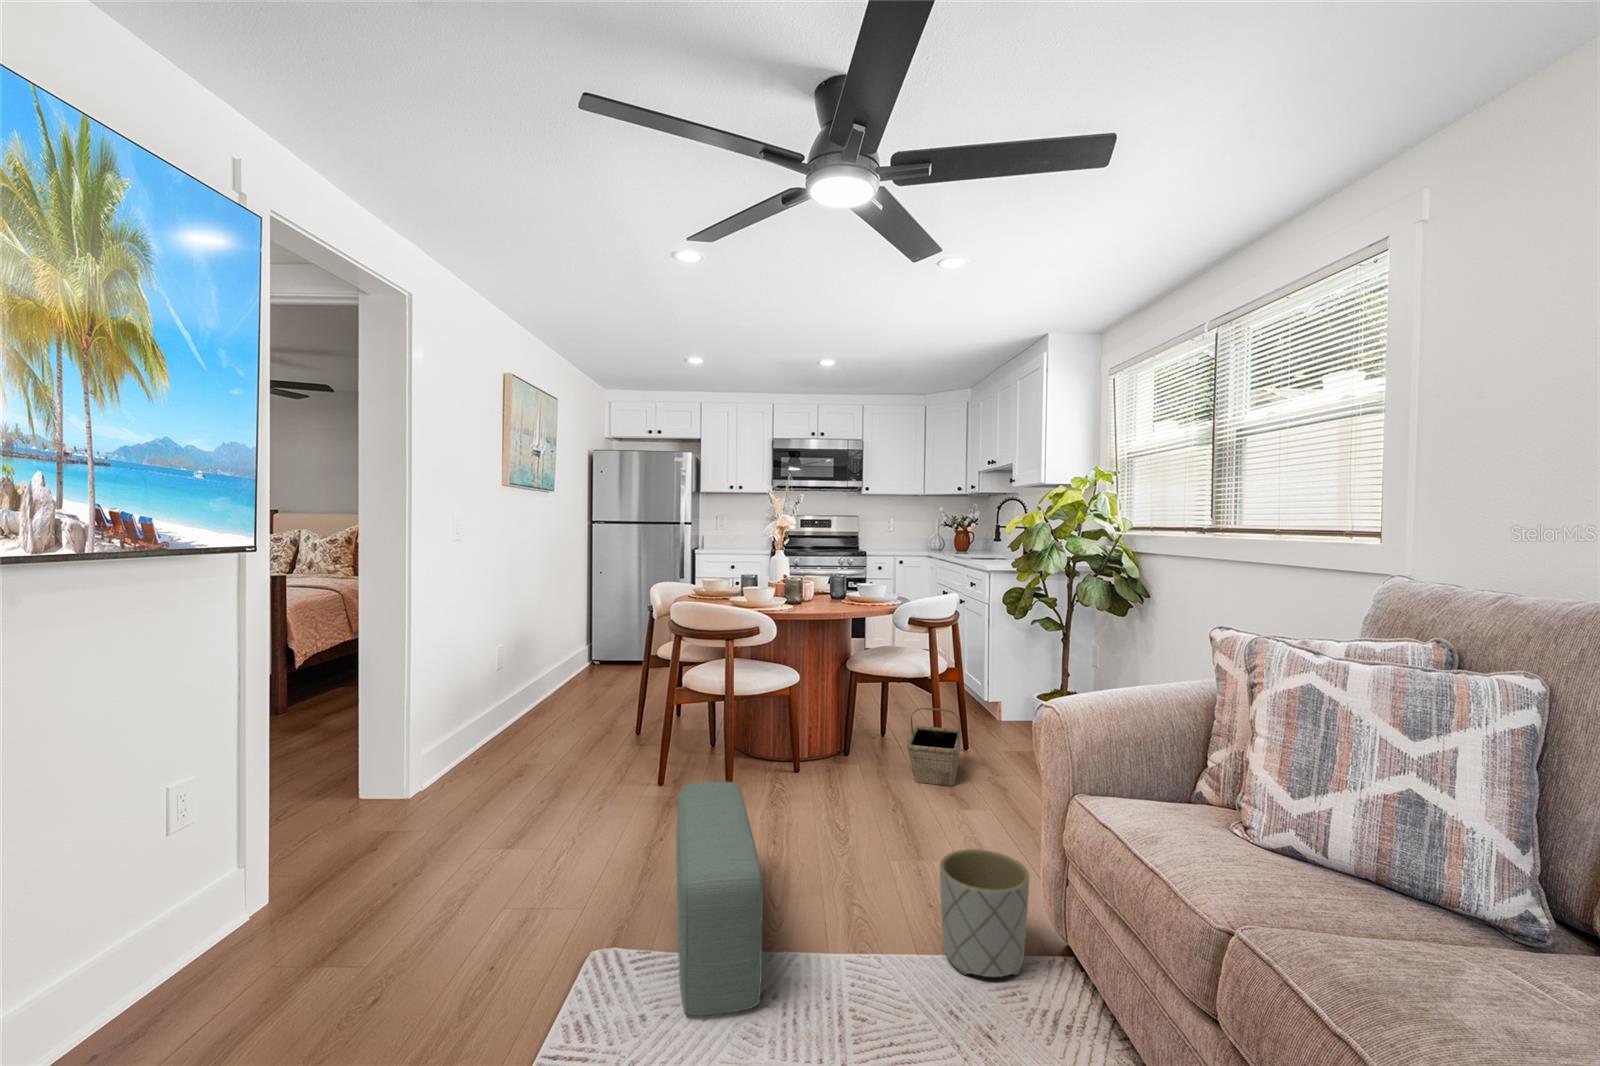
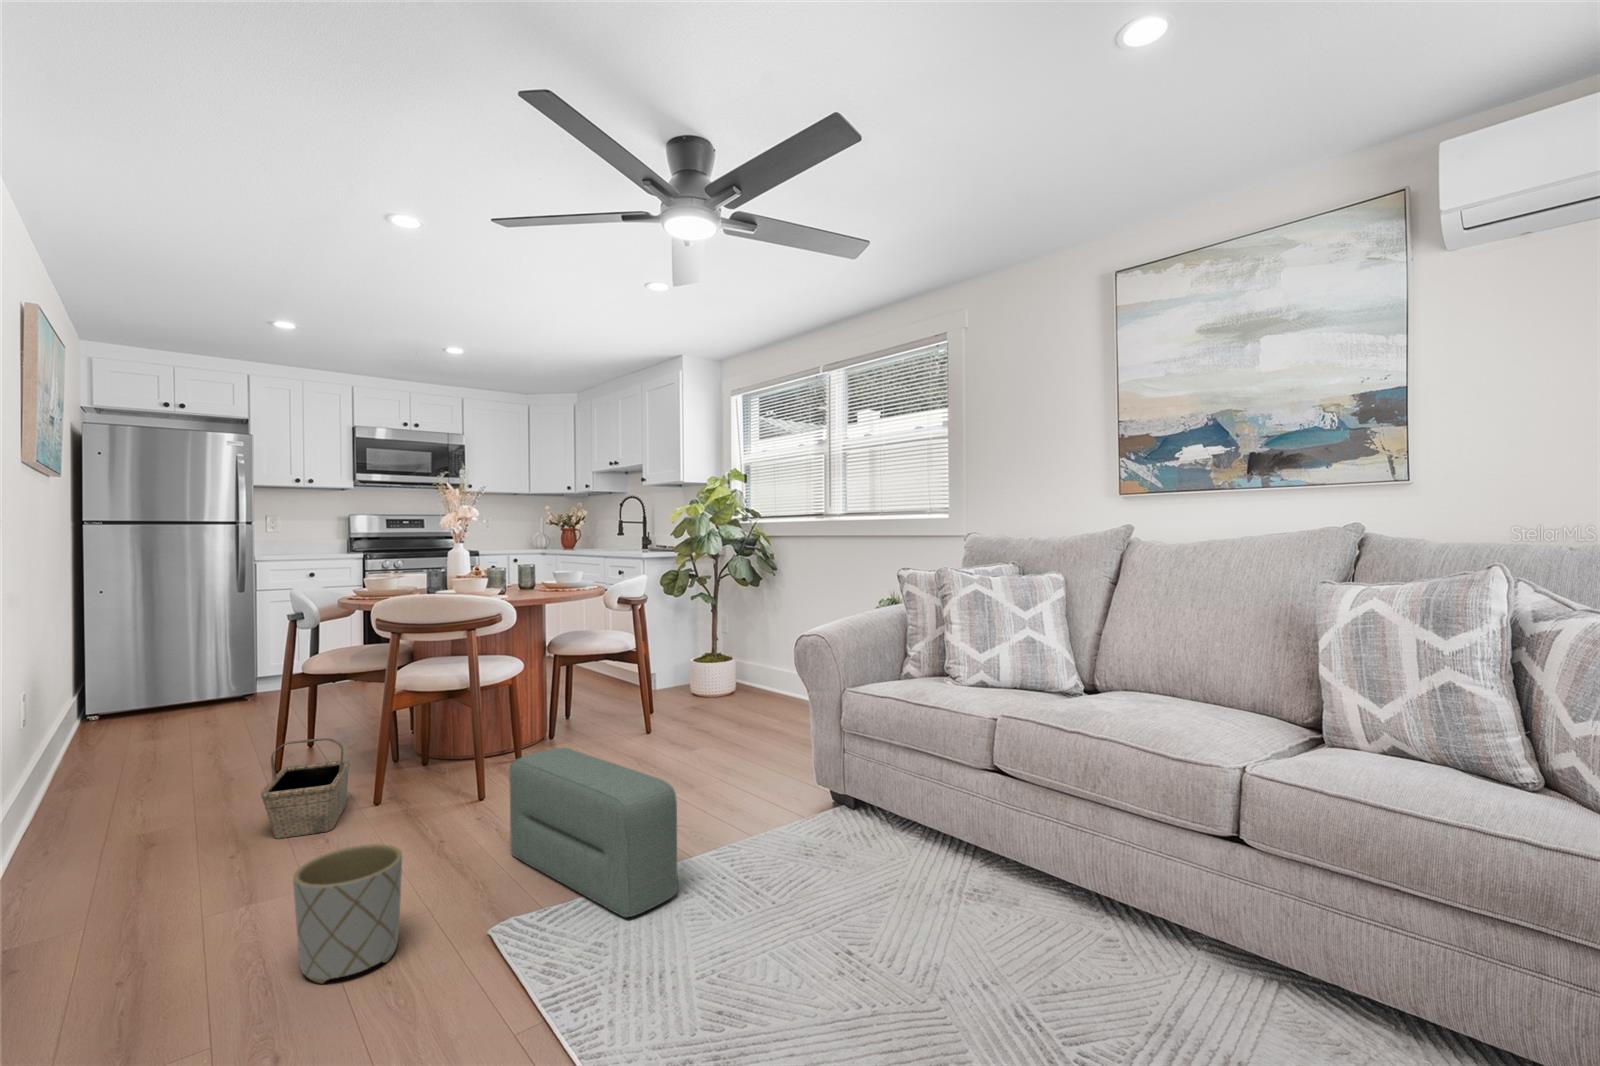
basket: present [907,708,962,786] -> present [261,738,350,839]
planter: present [940,849,1029,977] -> present [293,844,402,984]

